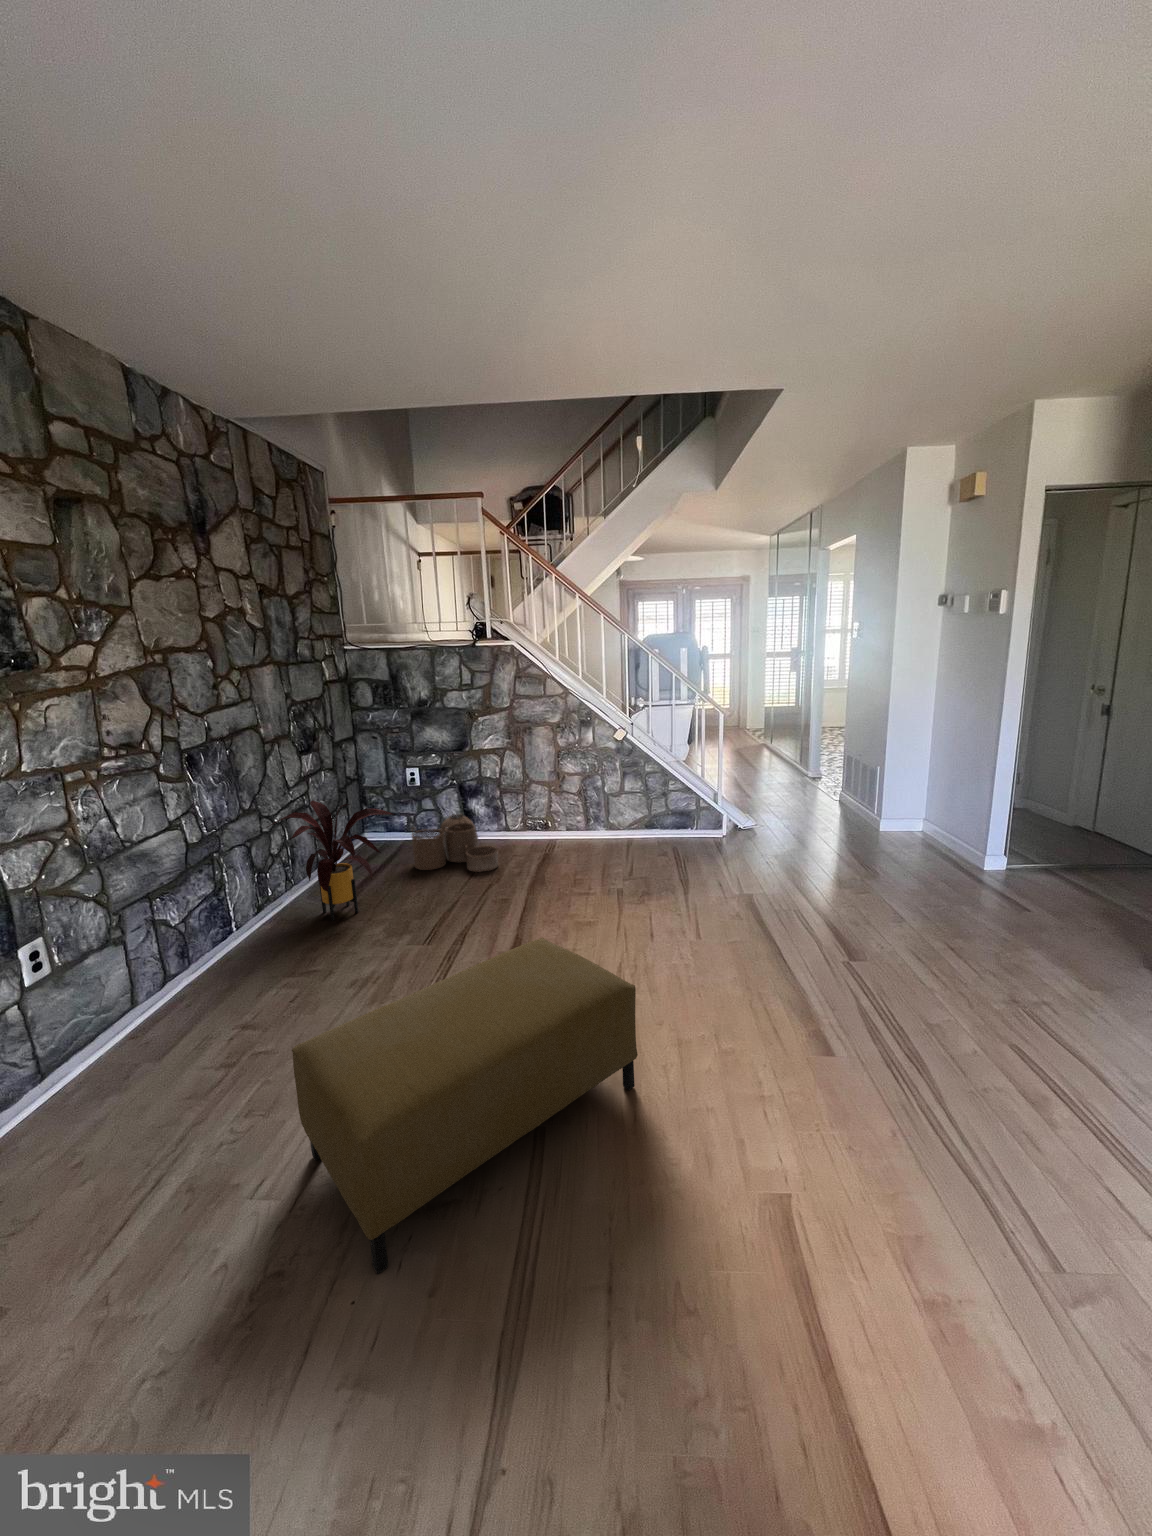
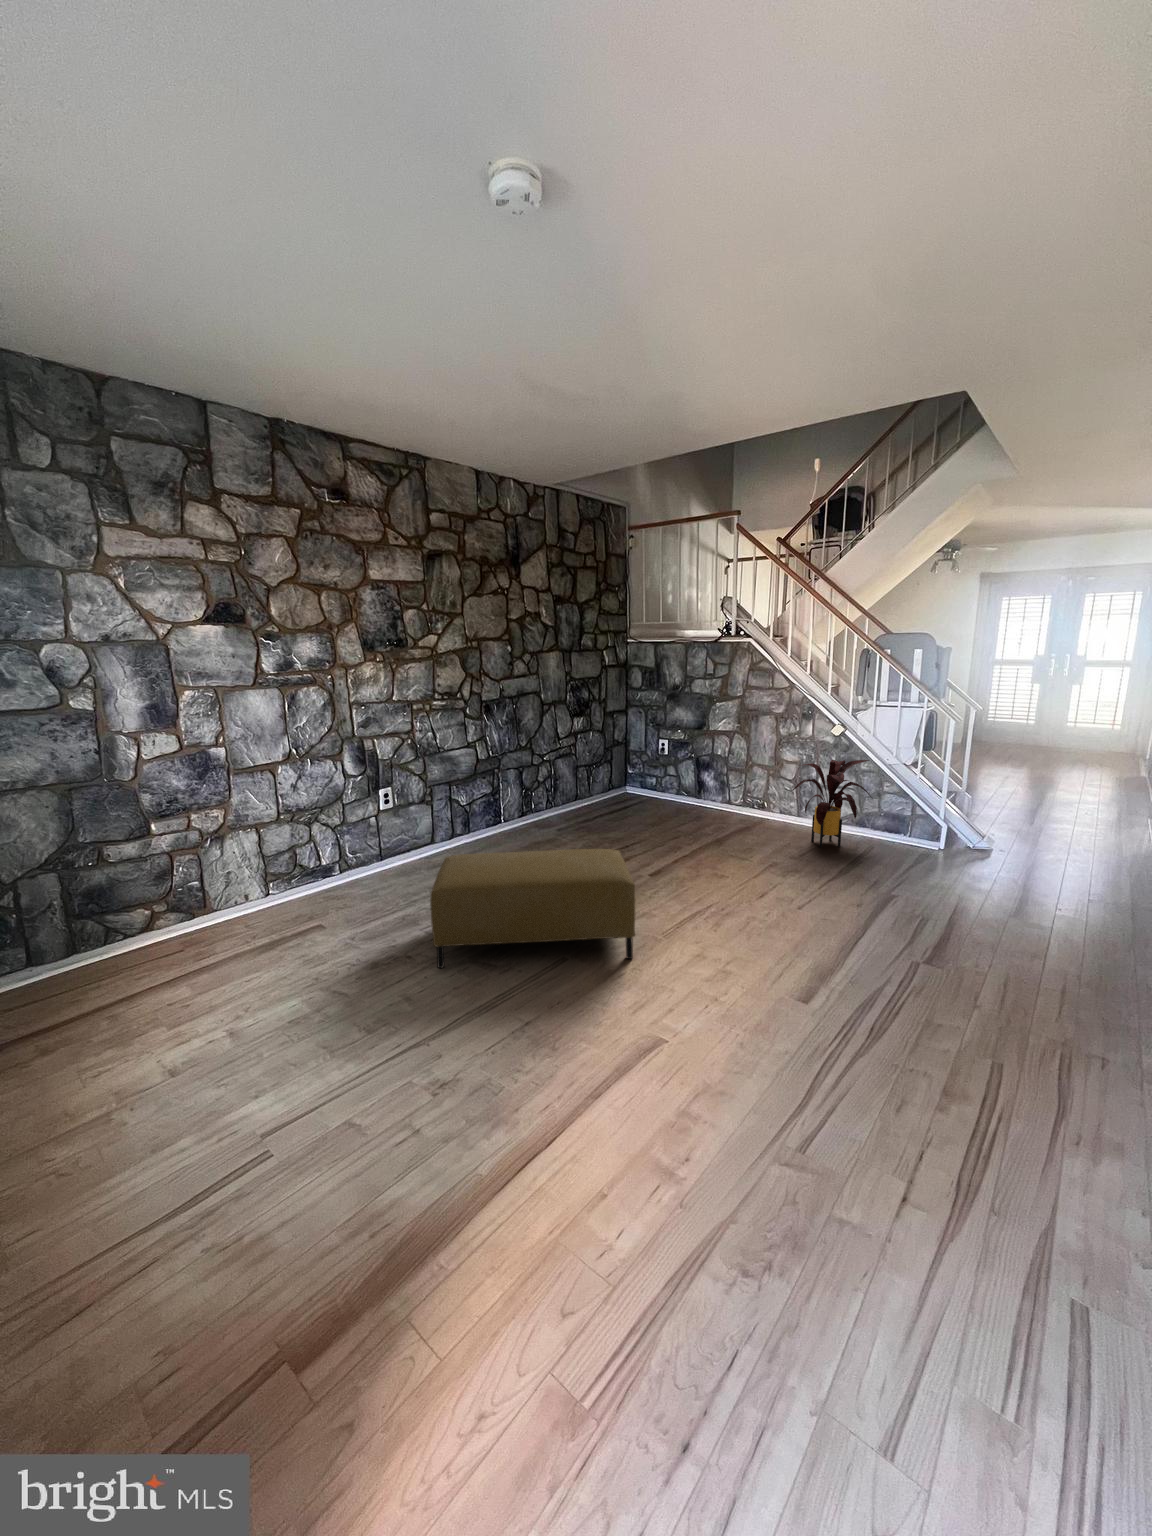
house plant: present [267,800,394,921] -> present [793,760,871,847]
woven basket: present [412,814,498,872] -> none [638,779,700,828]

